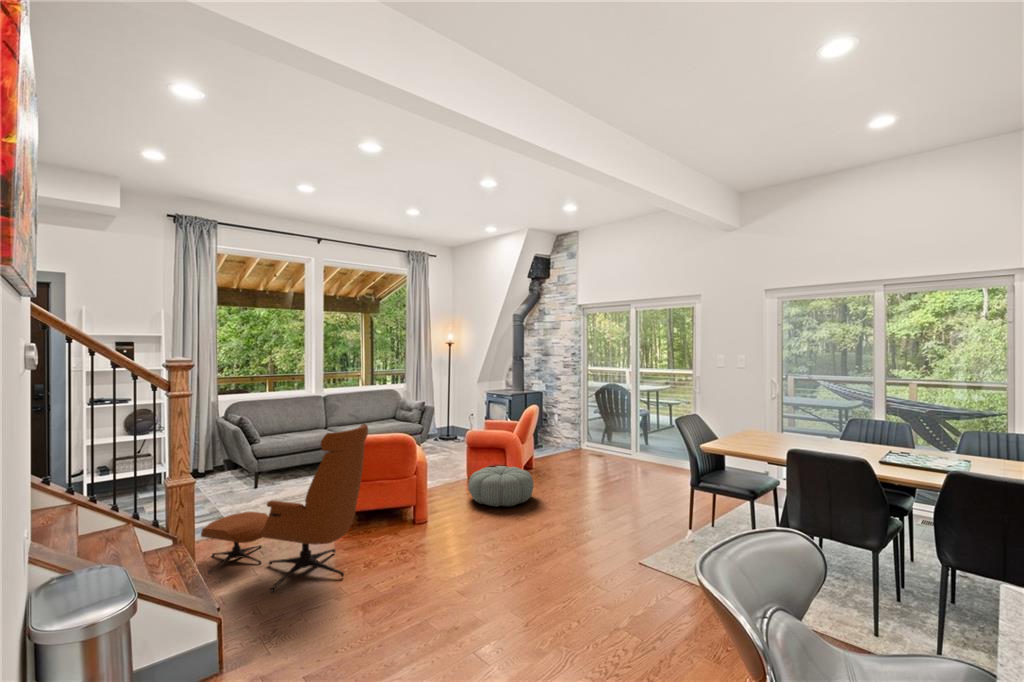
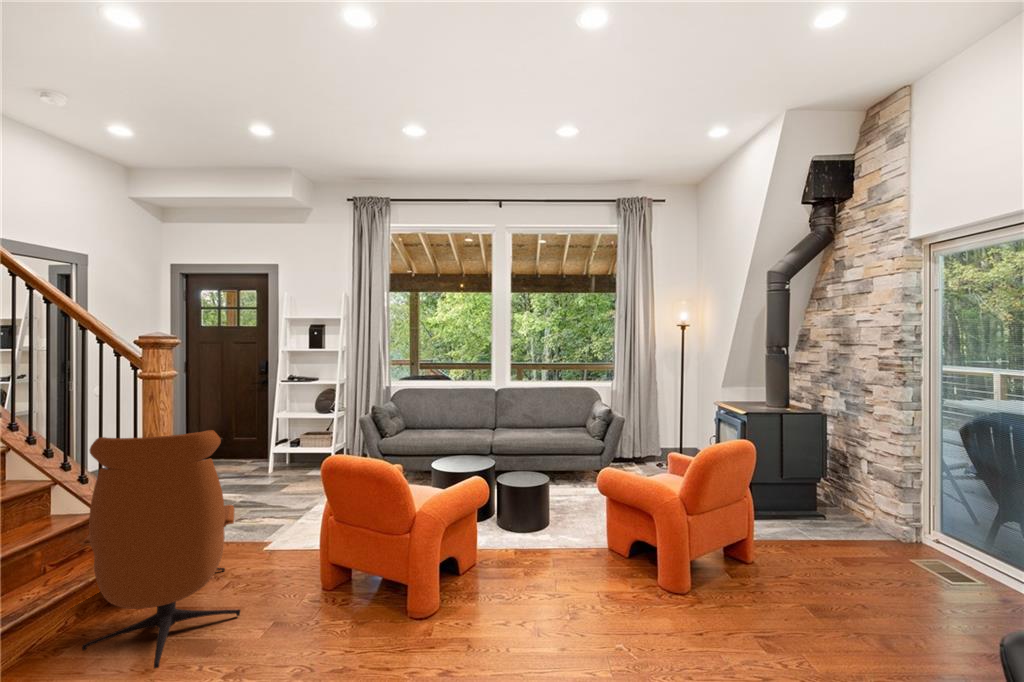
pouf: present [468,466,534,507] -> none [520,540,650,638]

